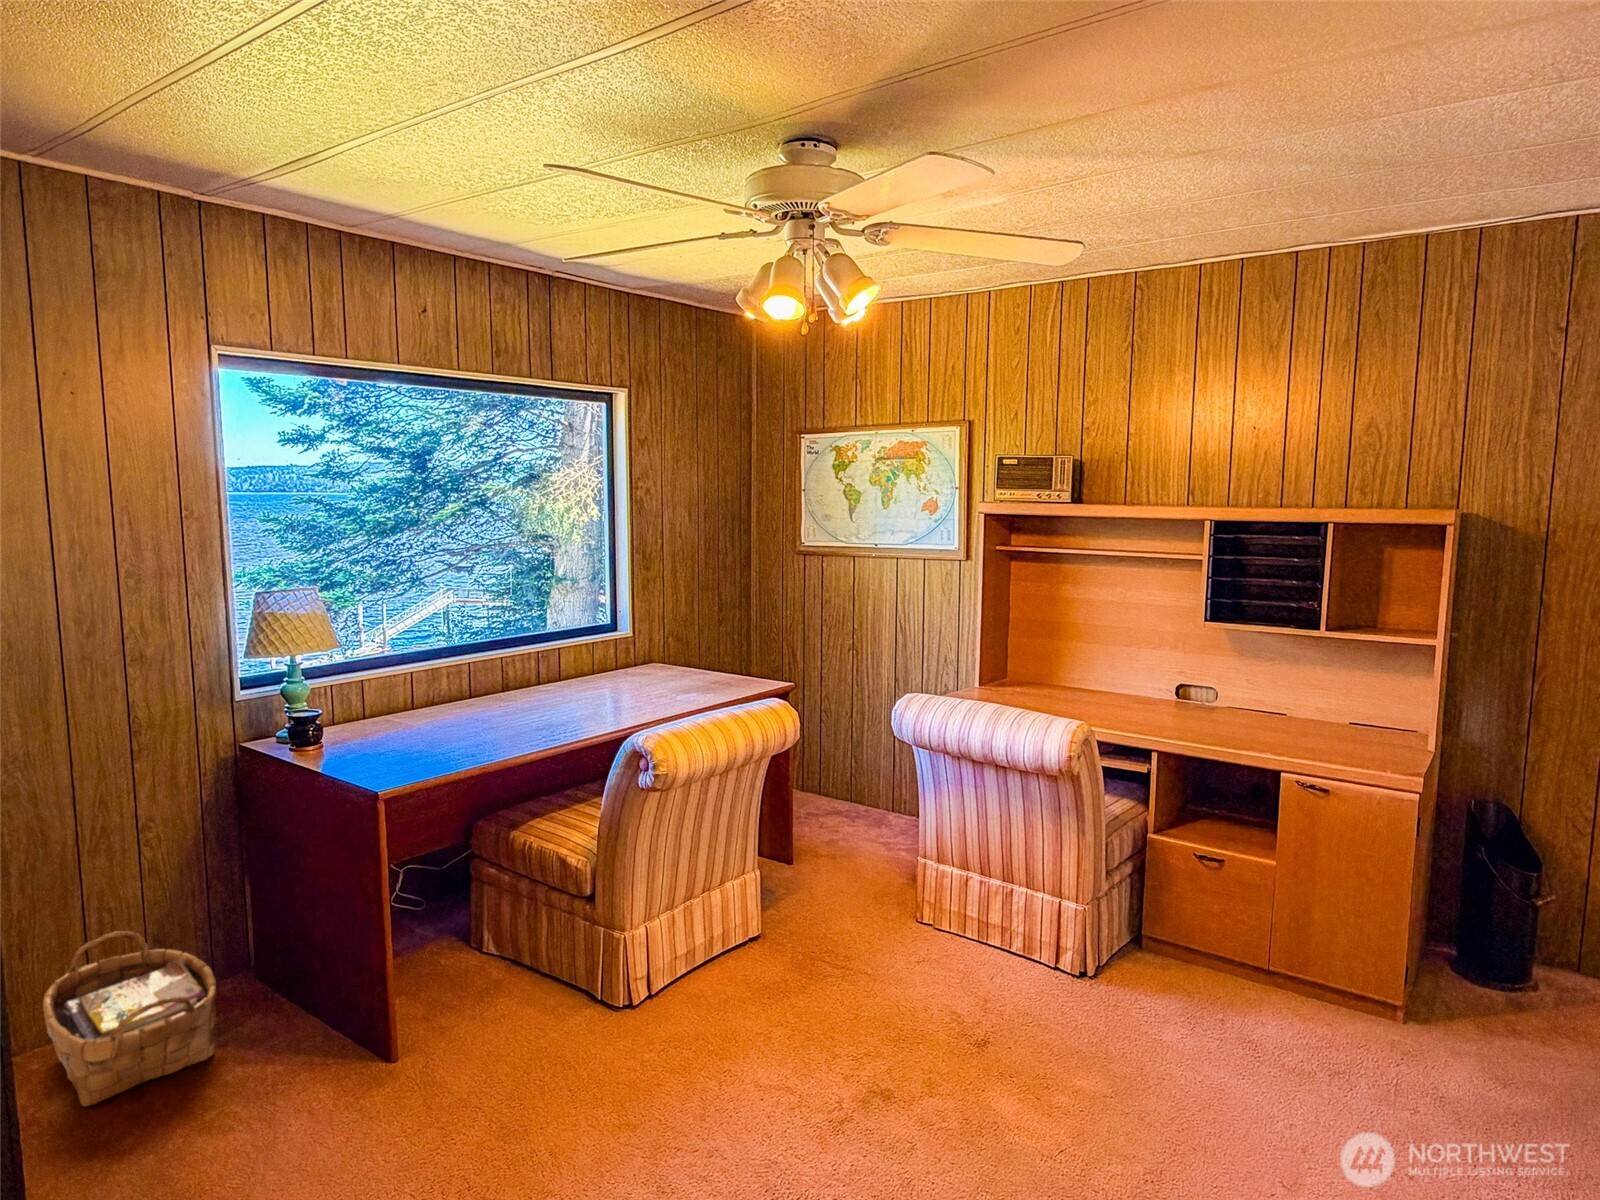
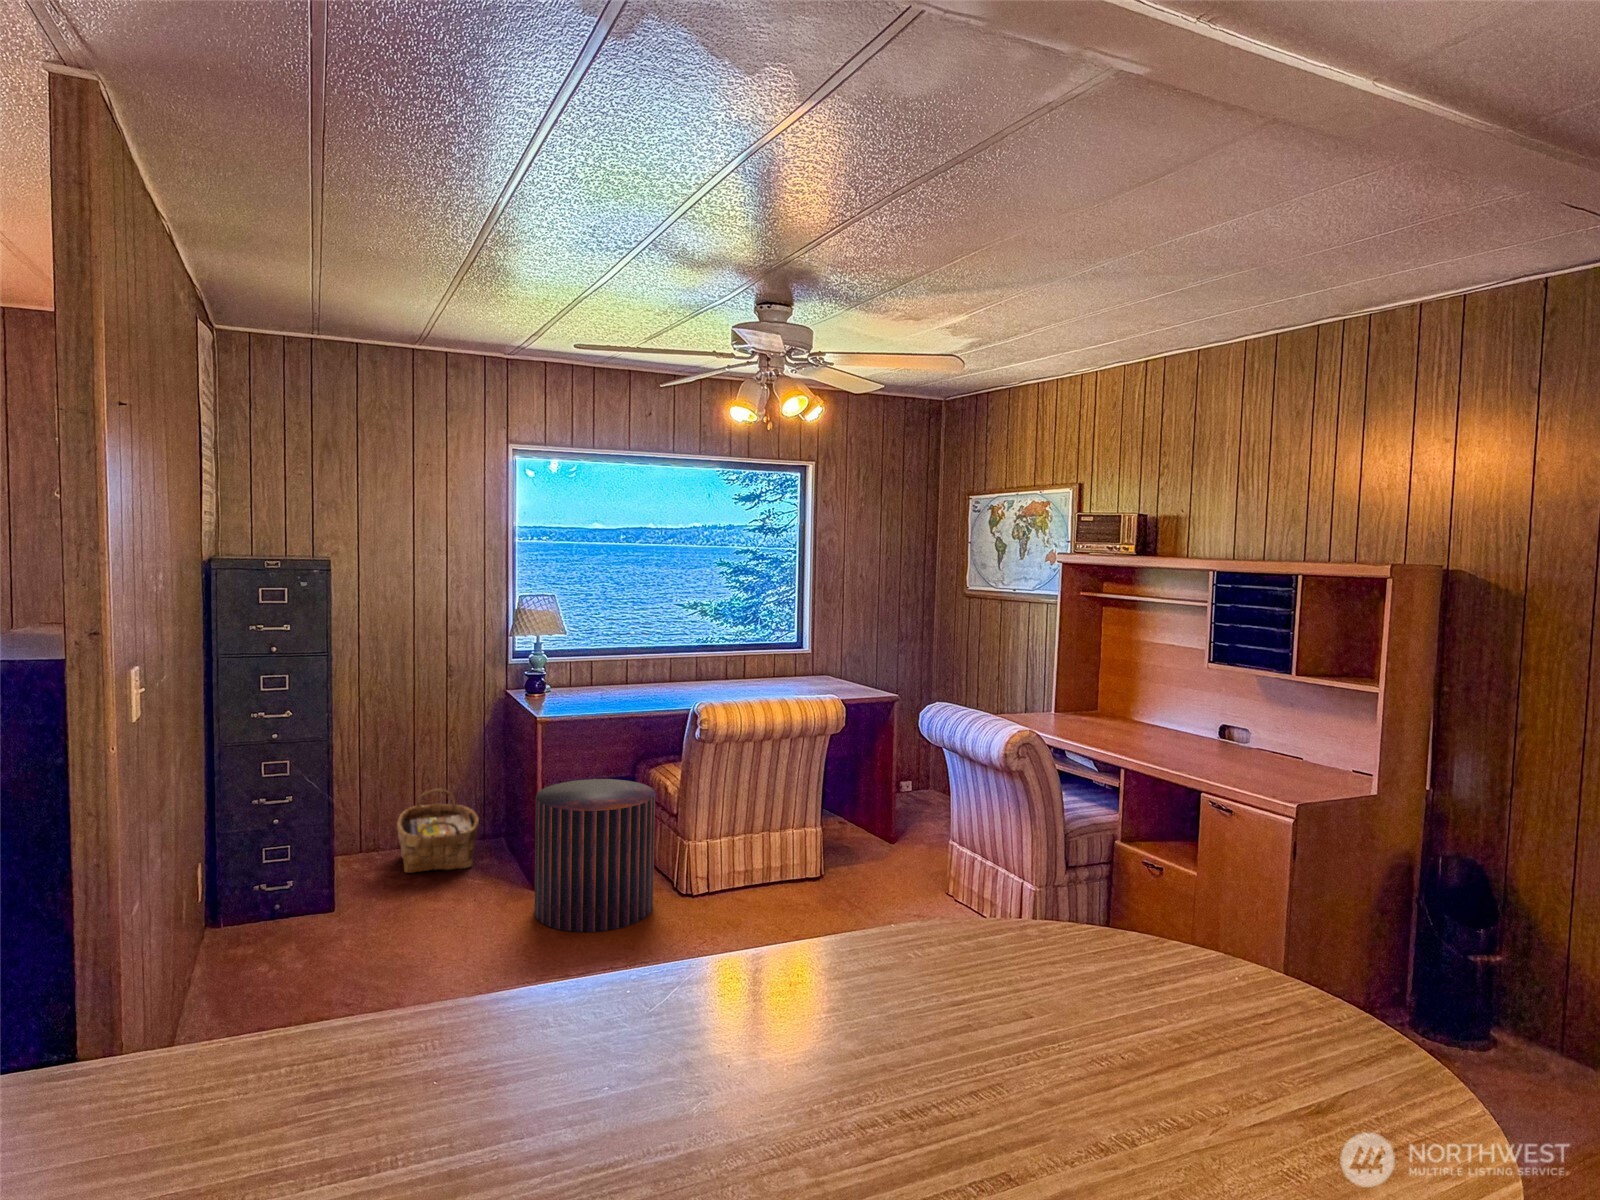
pouf: none [390,865,590,1144] -> present [534,779,655,932]

